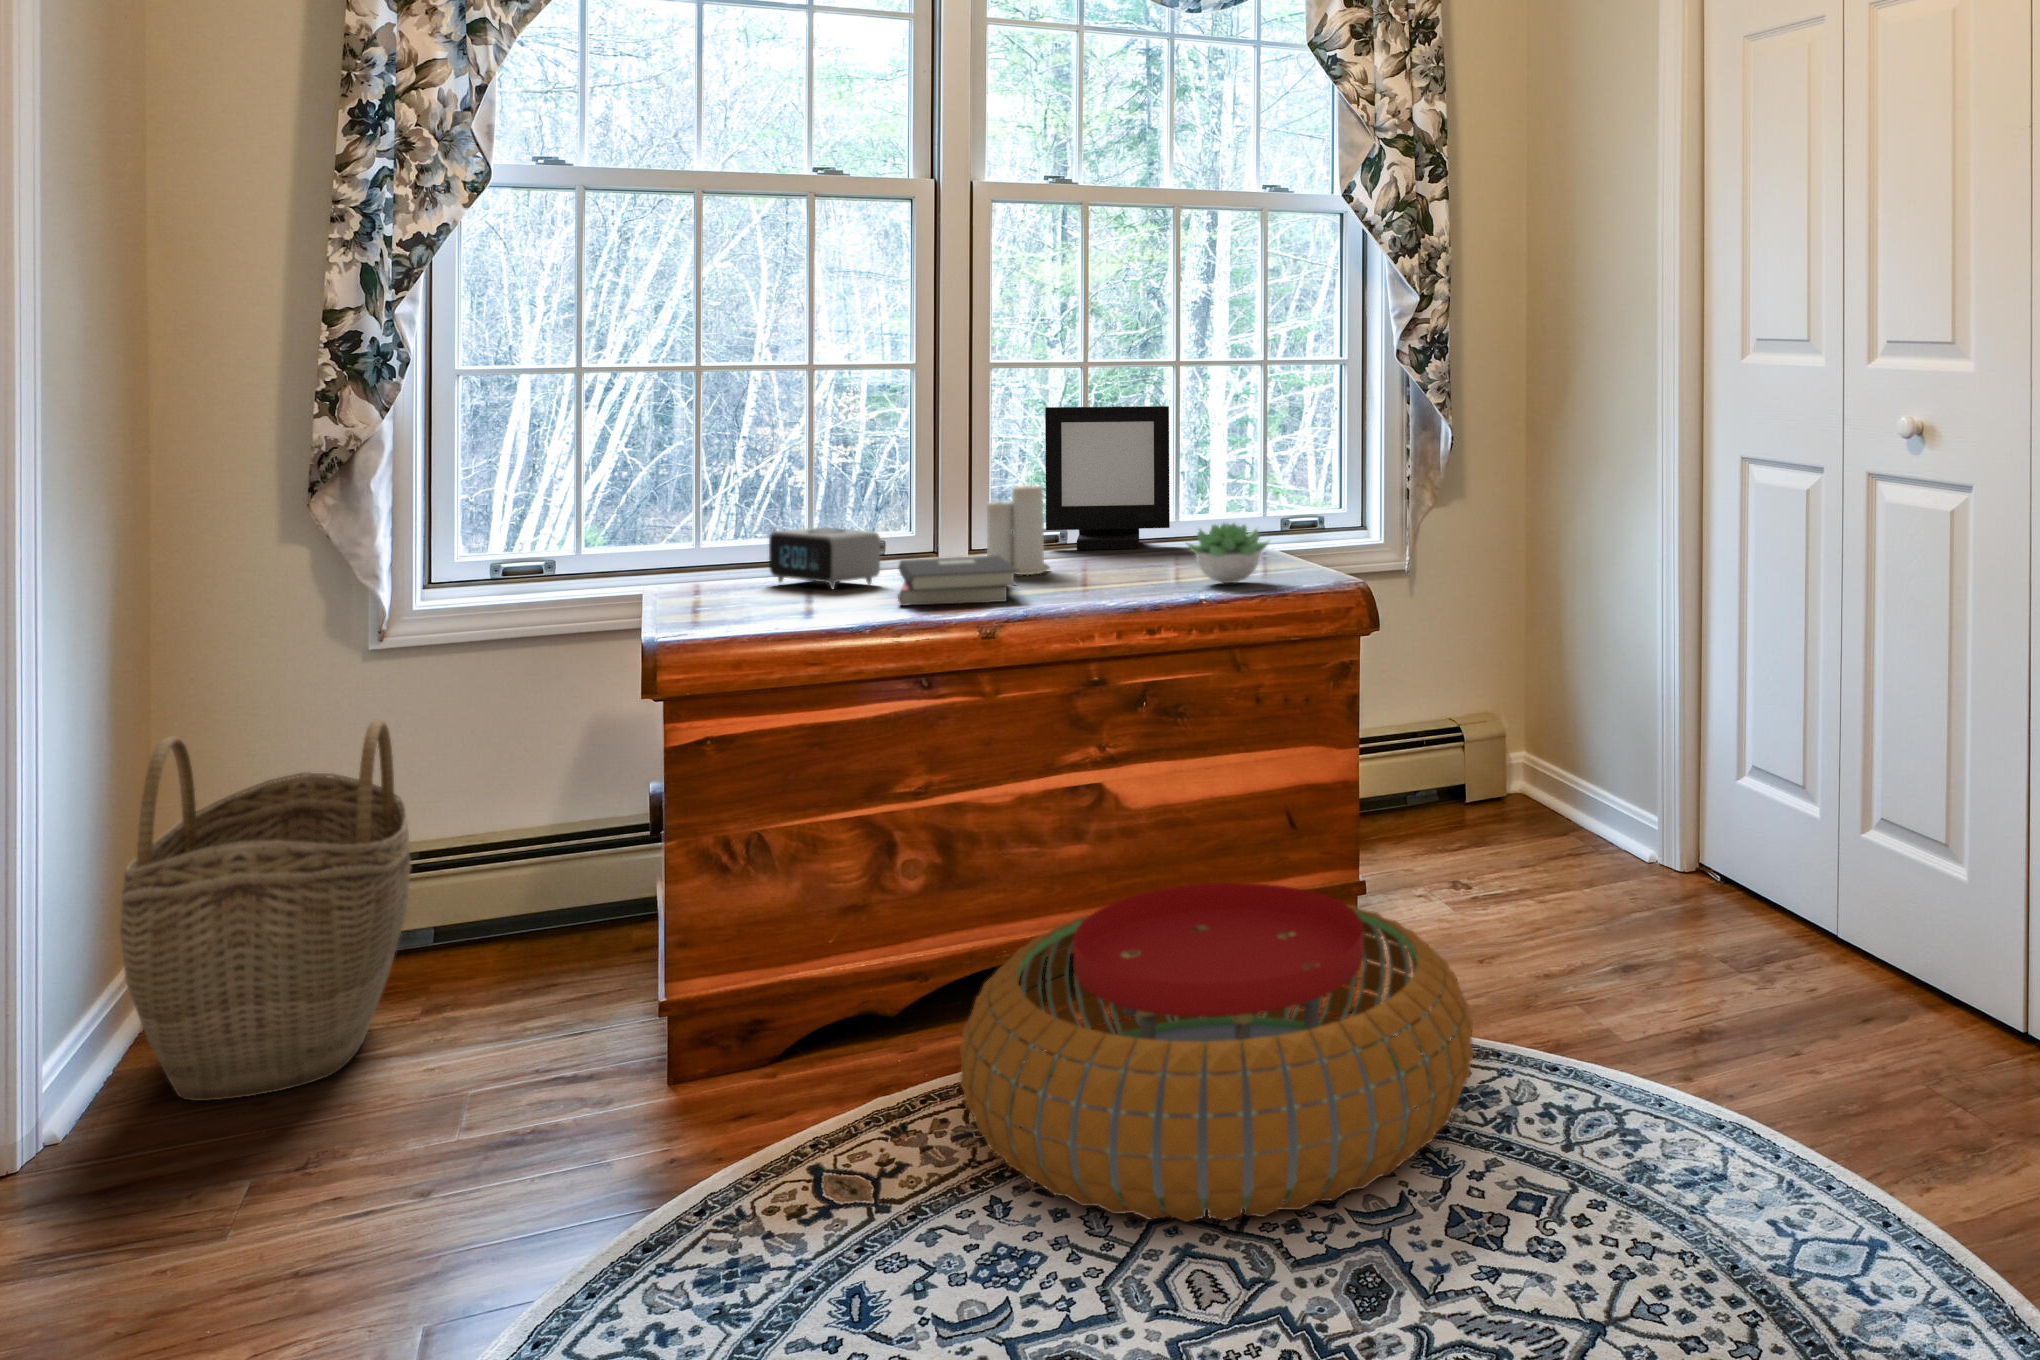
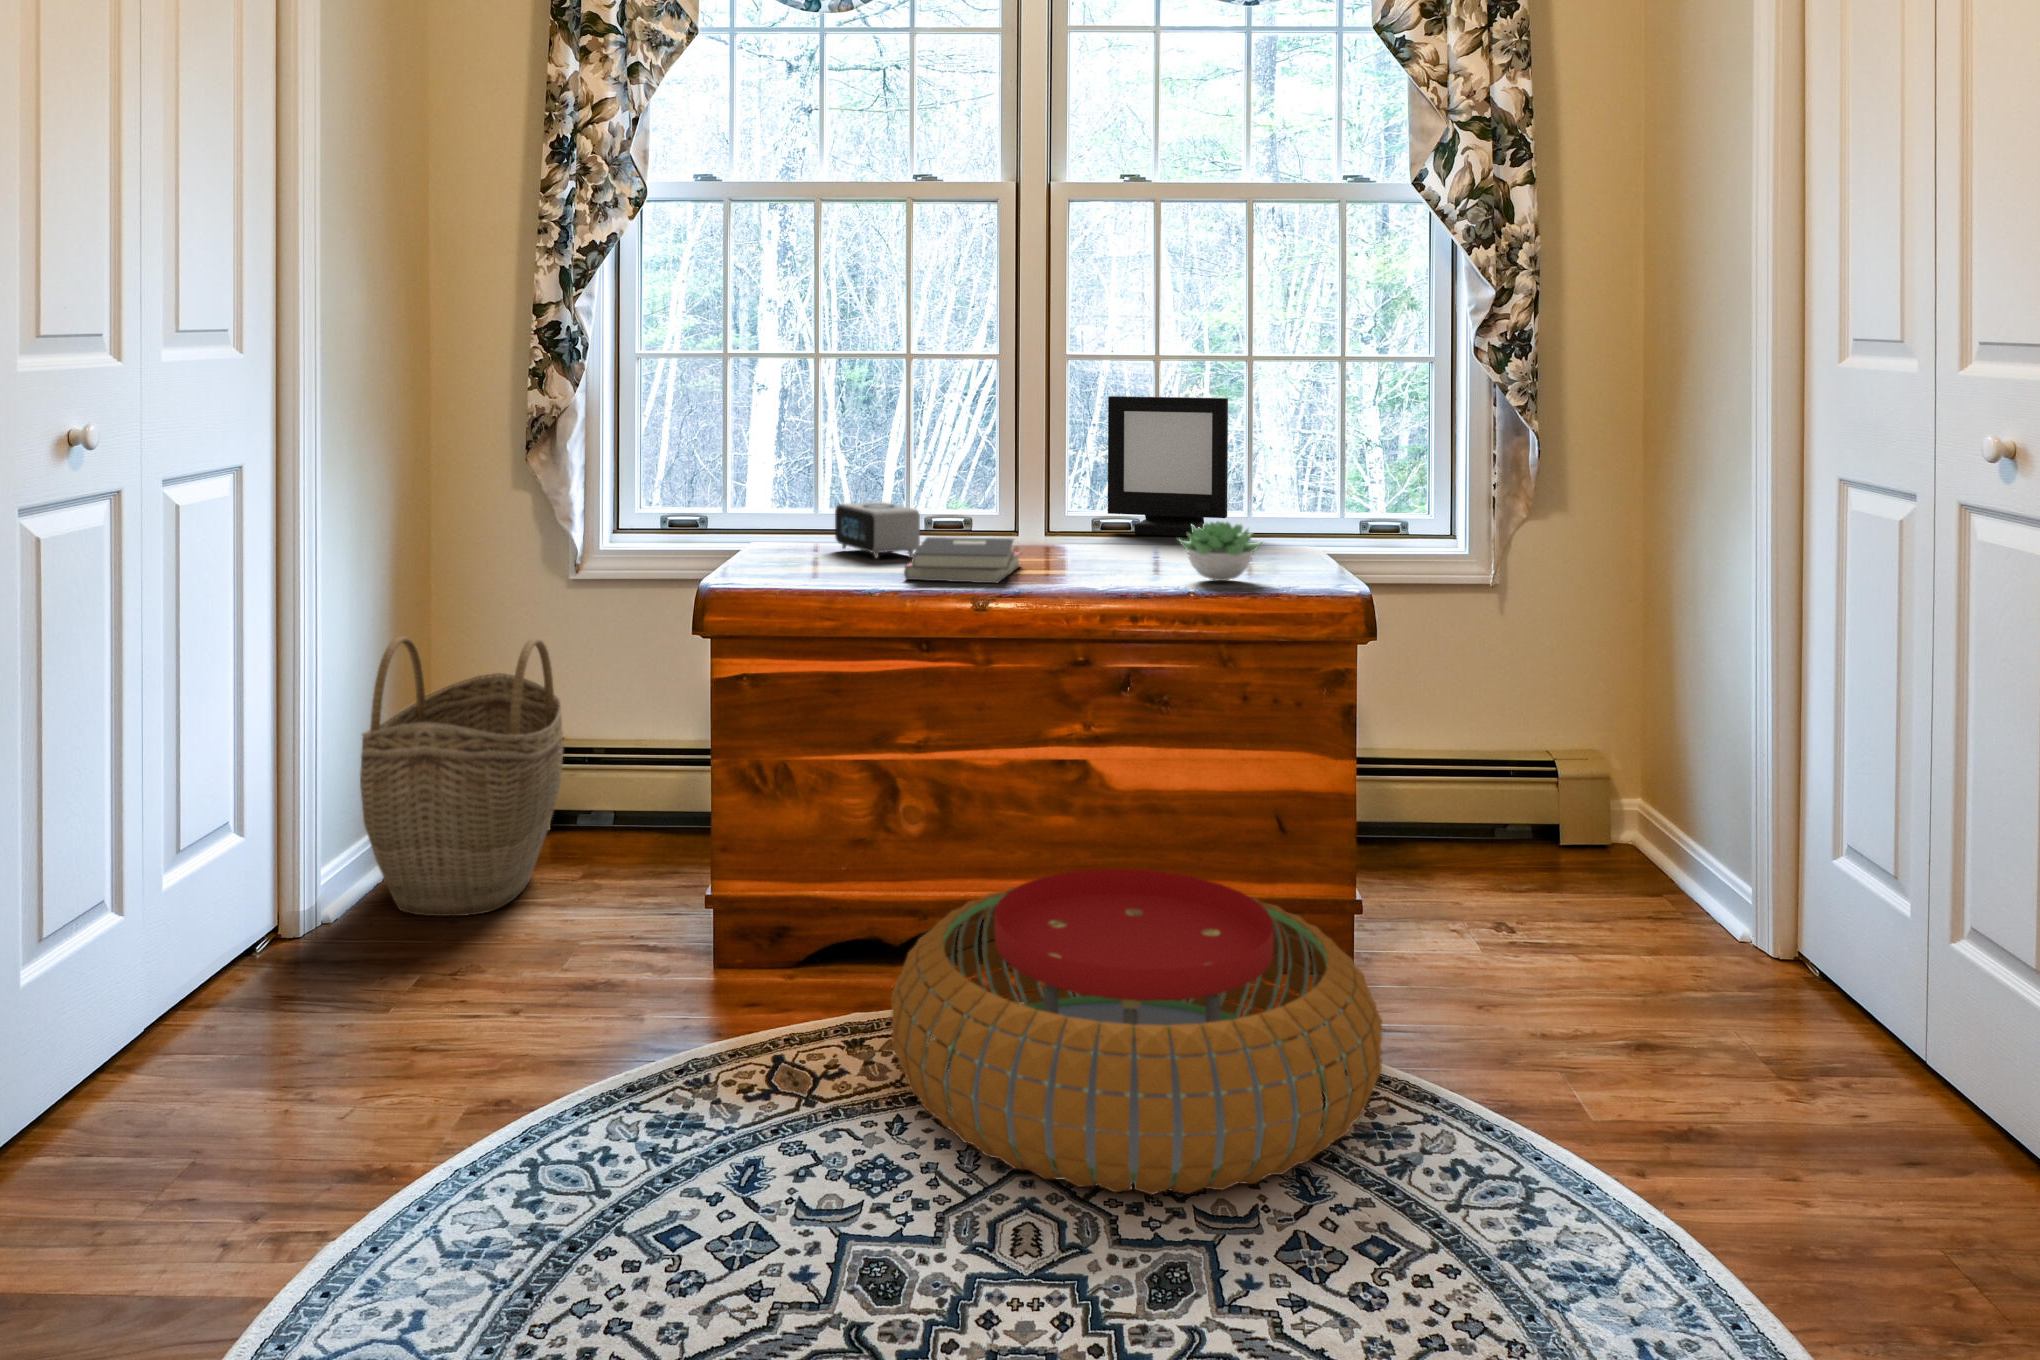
candle: present [987,486,1050,575] -> none [1014,464,1080,557]

